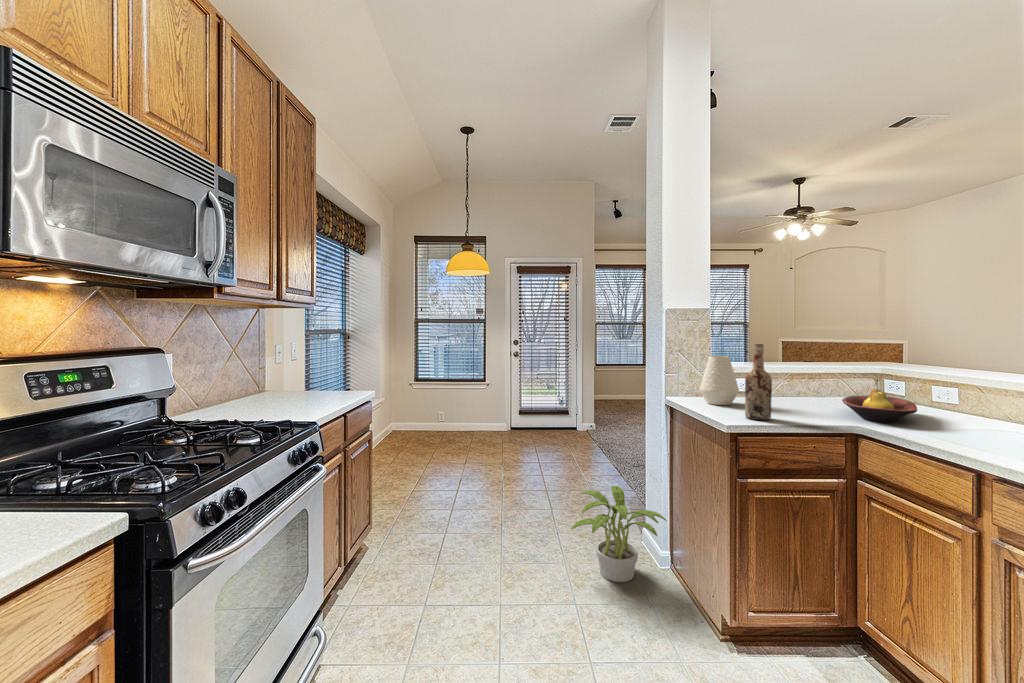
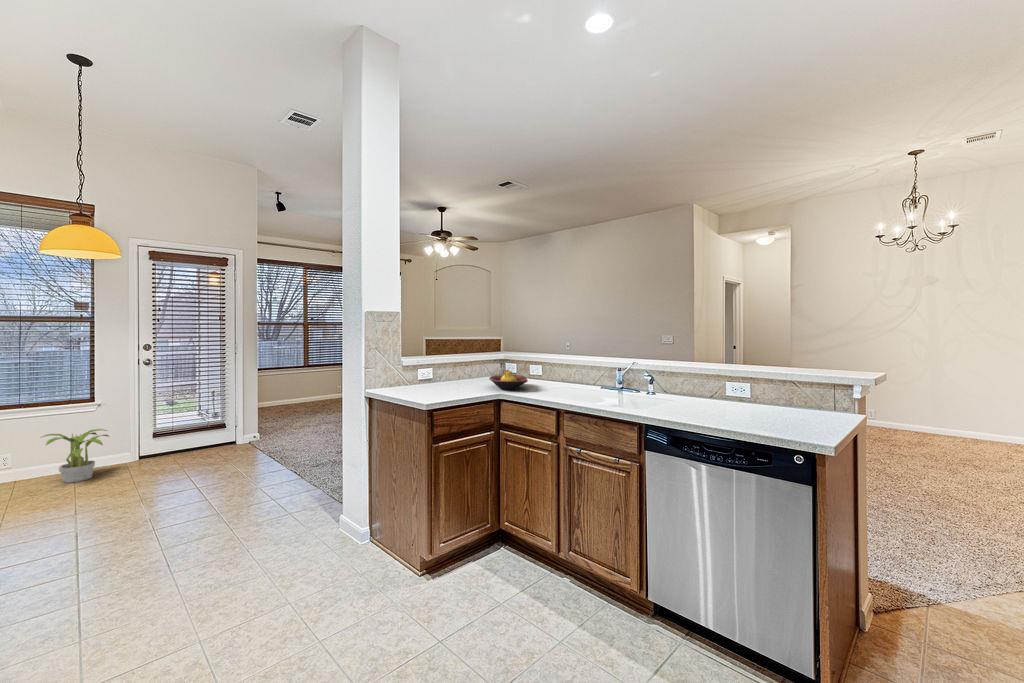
wine bottle: present [745,344,772,420] -> none [435,340,452,398]
vase: present [700,356,739,405] -> none [395,351,425,391]
potted plant: present [571,486,667,582] -> present [41,429,109,483]

